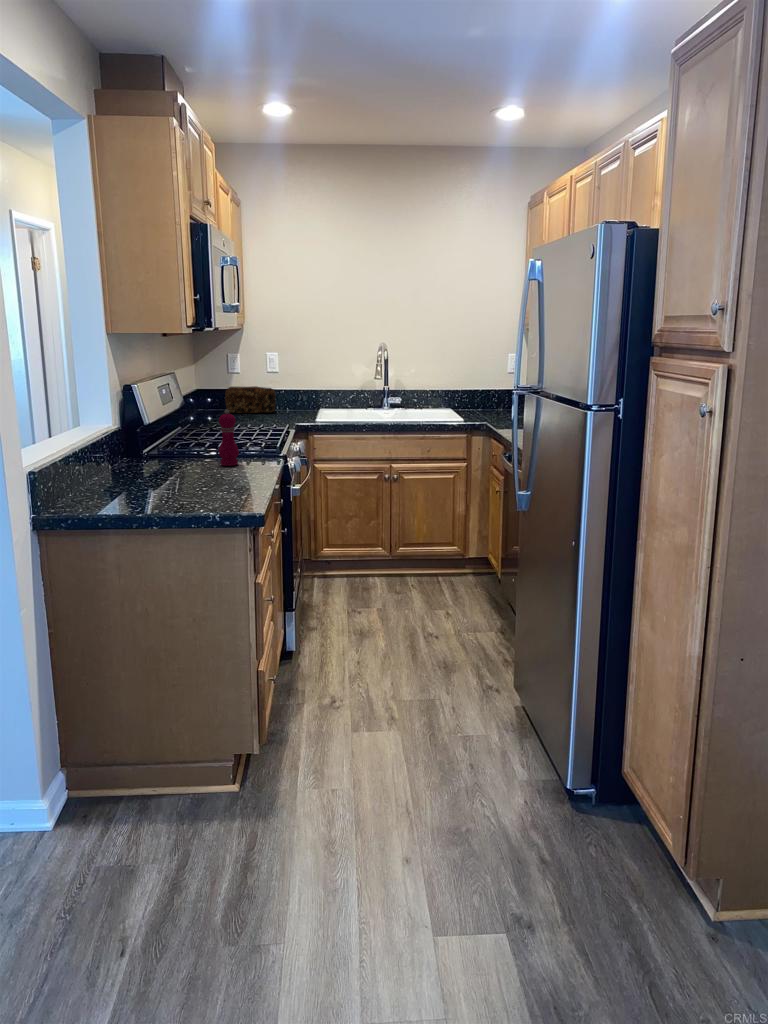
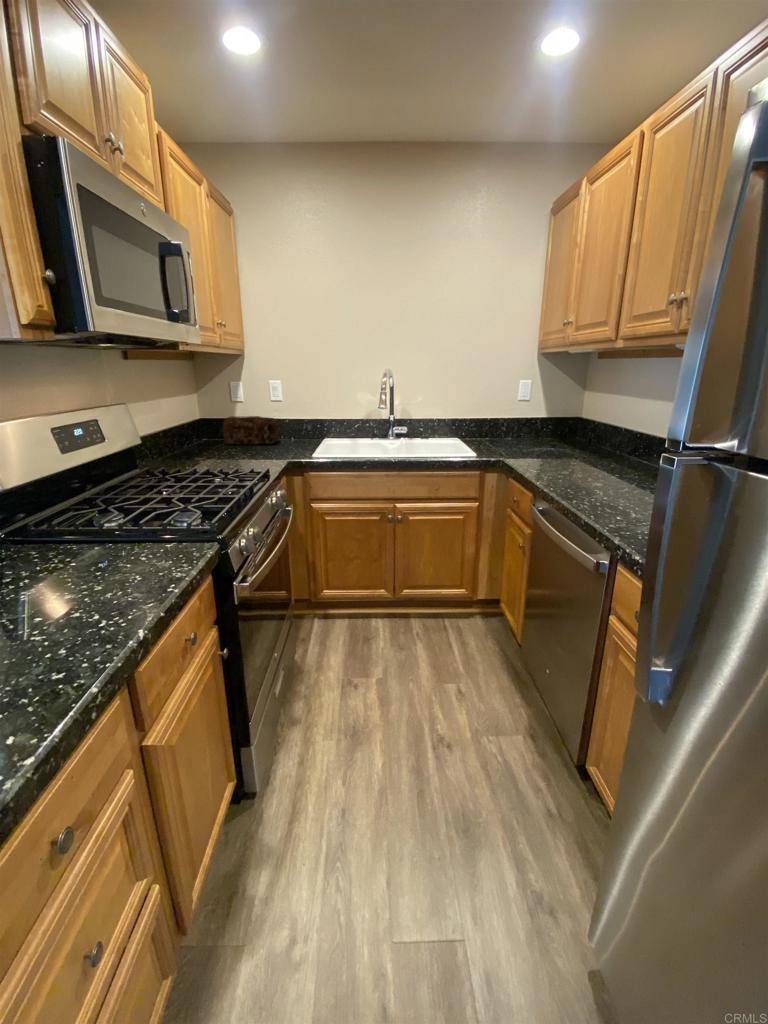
pepper mill: present [219,410,239,466] -> none [42,480,99,585]

